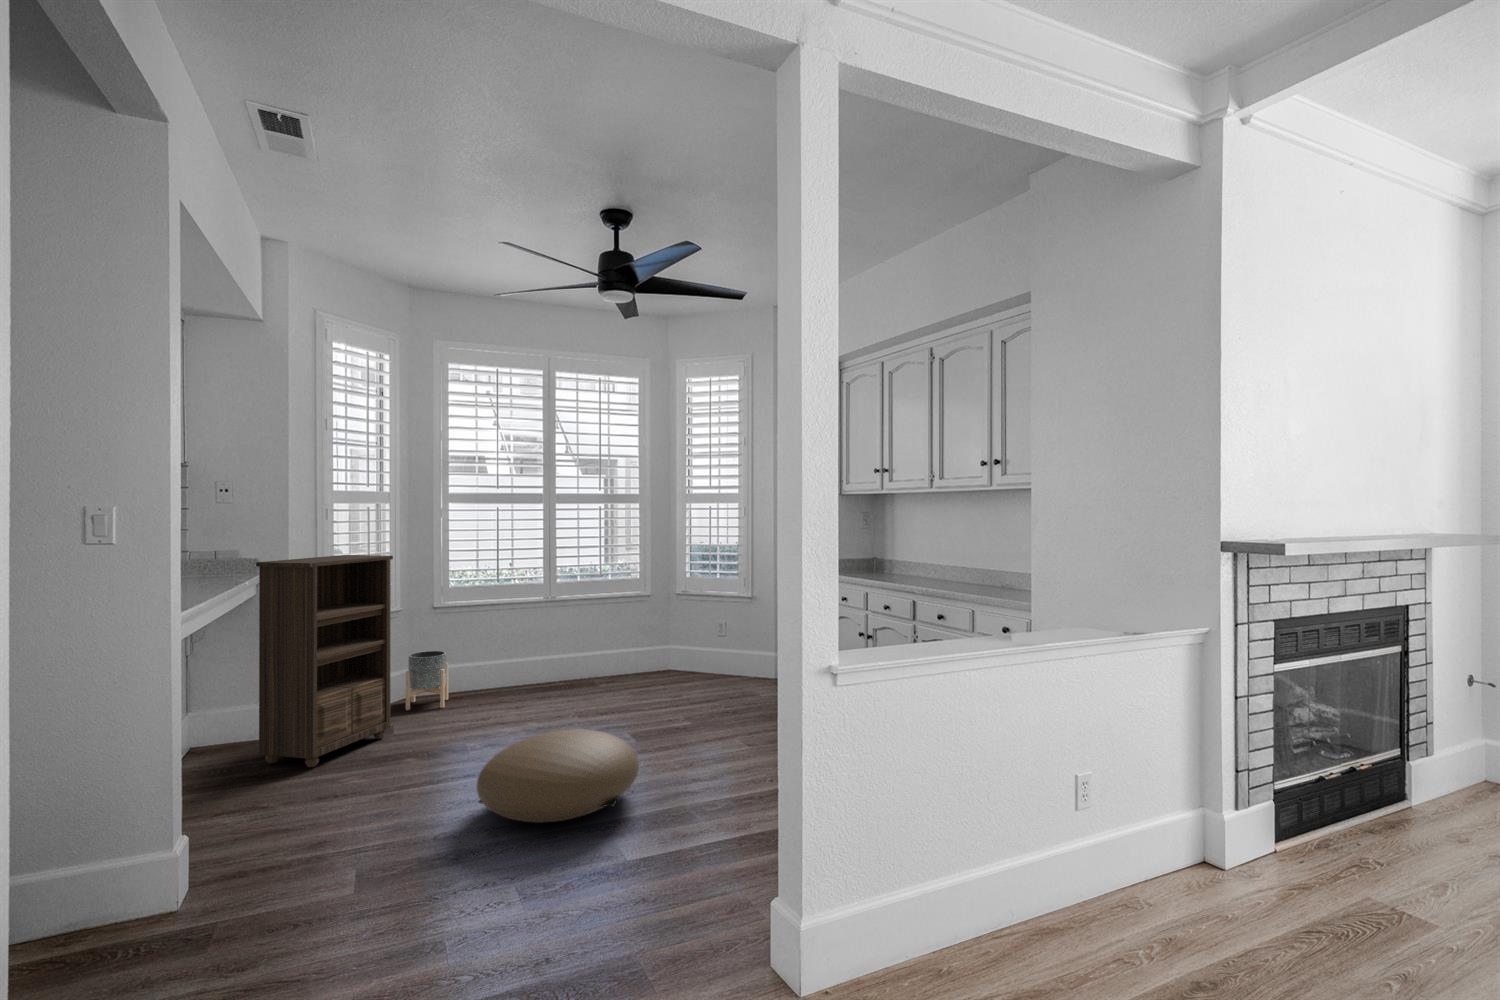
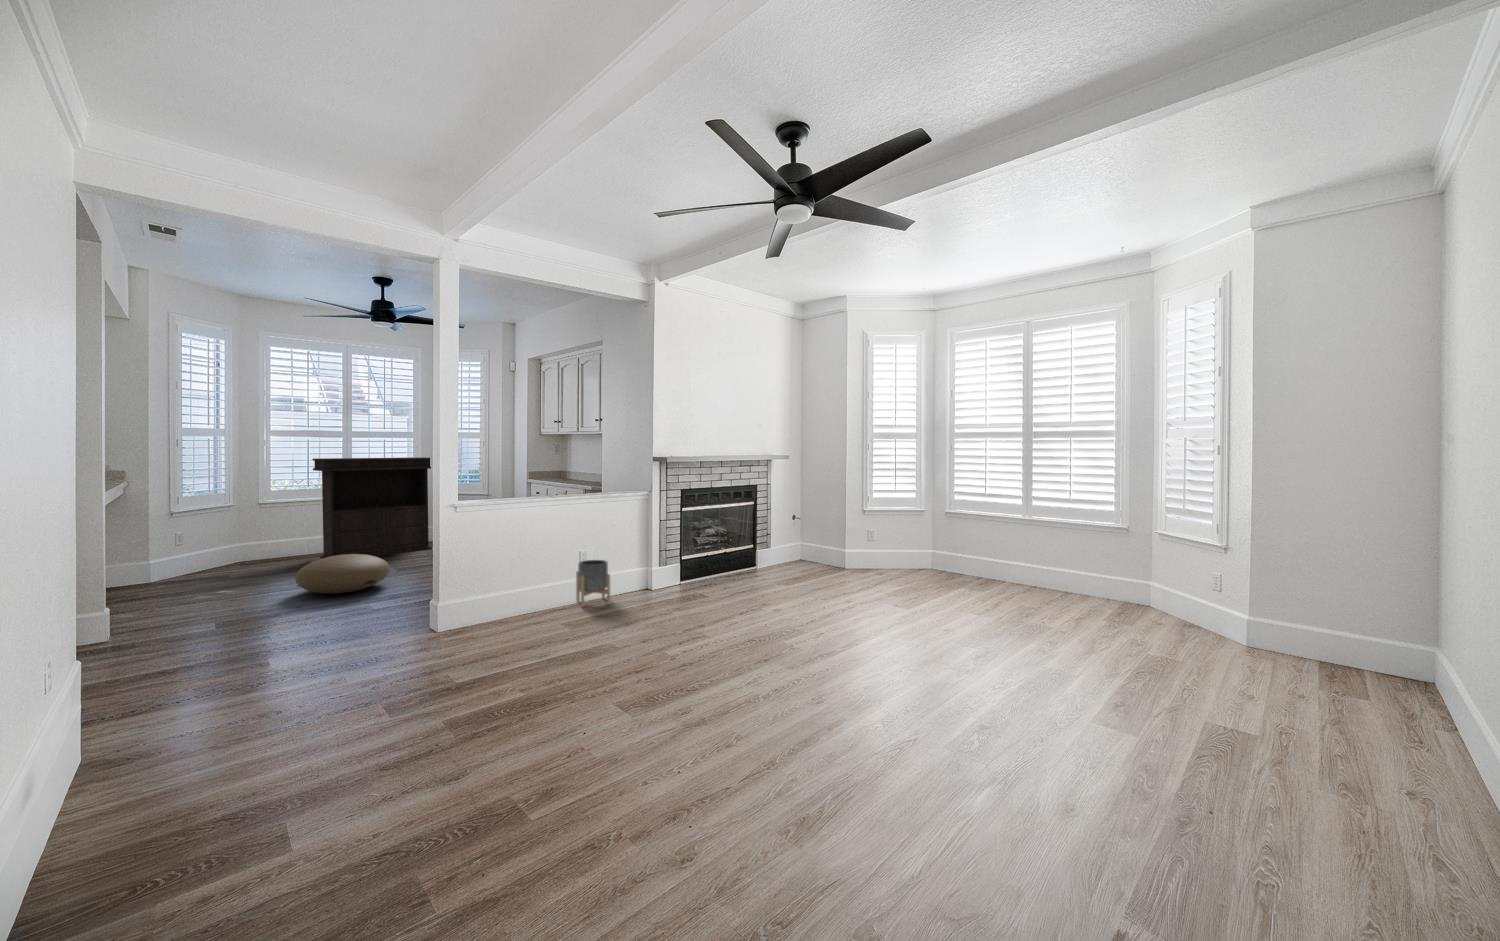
console table: none [506,534,681,713] -> present [313,457,432,559]
bookshelf: present [256,555,393,767] -> none [142,468,235,587]
planter: present [406,651,448,710] -> present [576,560,610,608]

